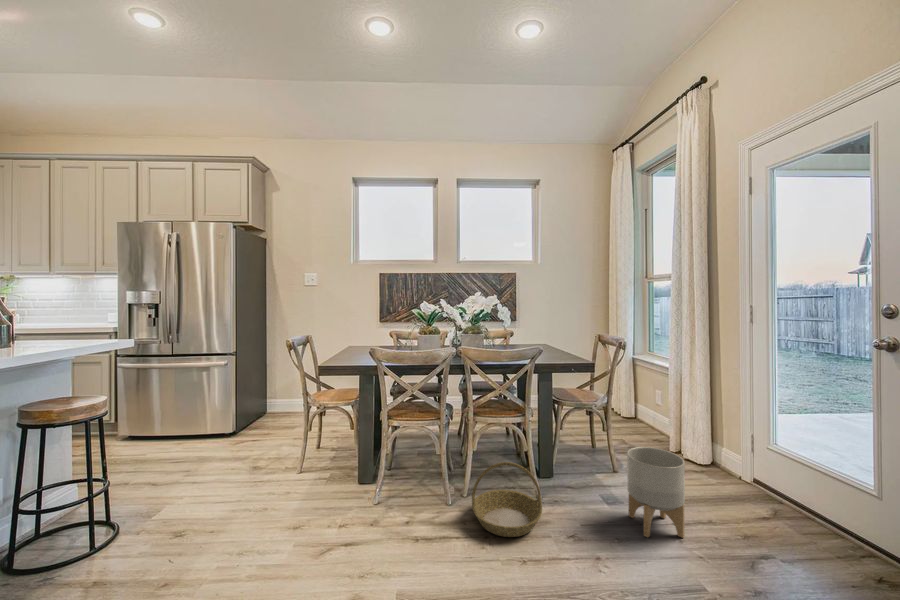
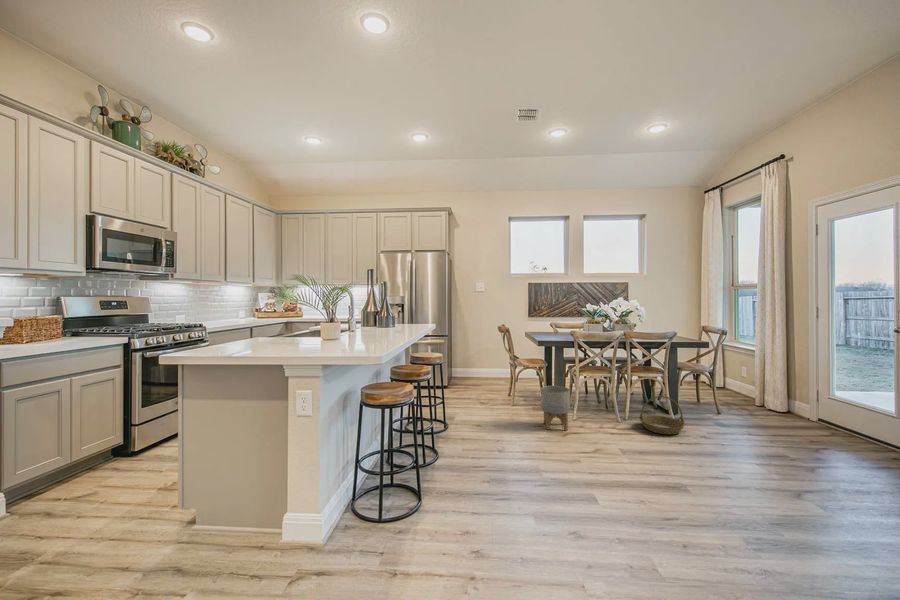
planter: present [627,447,685,538] -> present [541,386,570,431]

